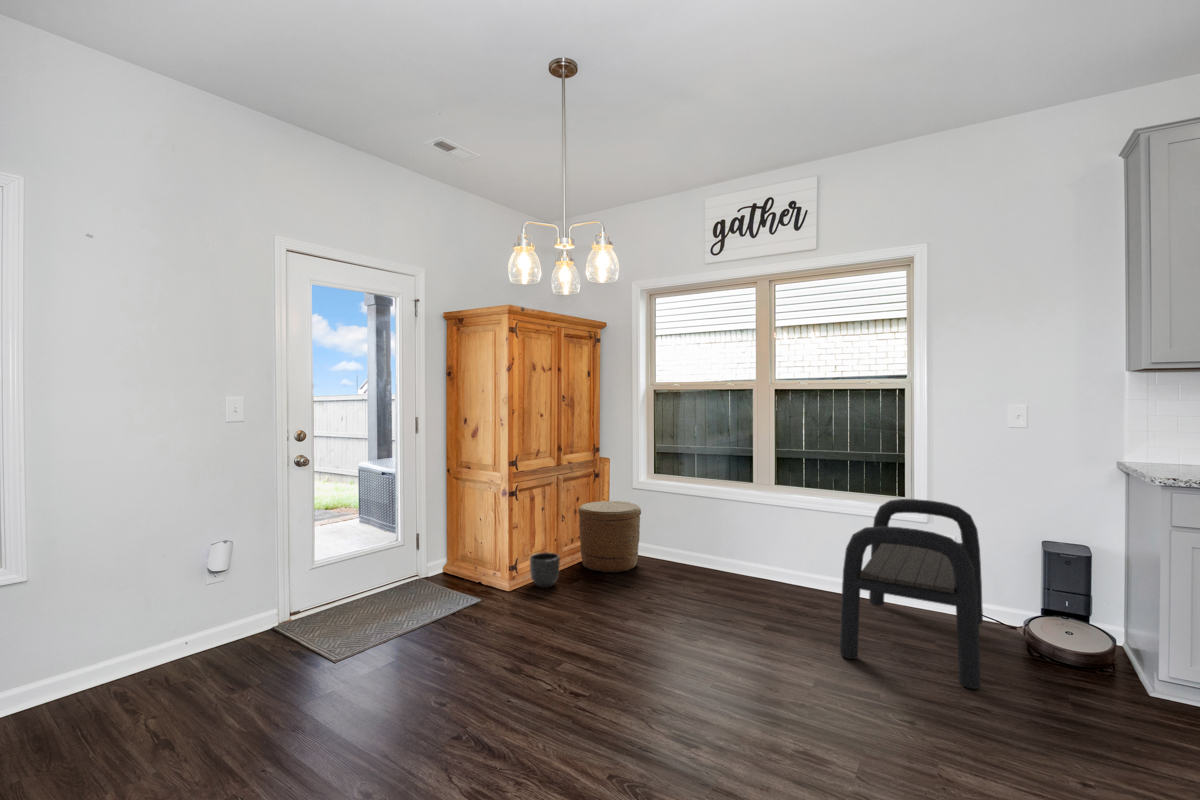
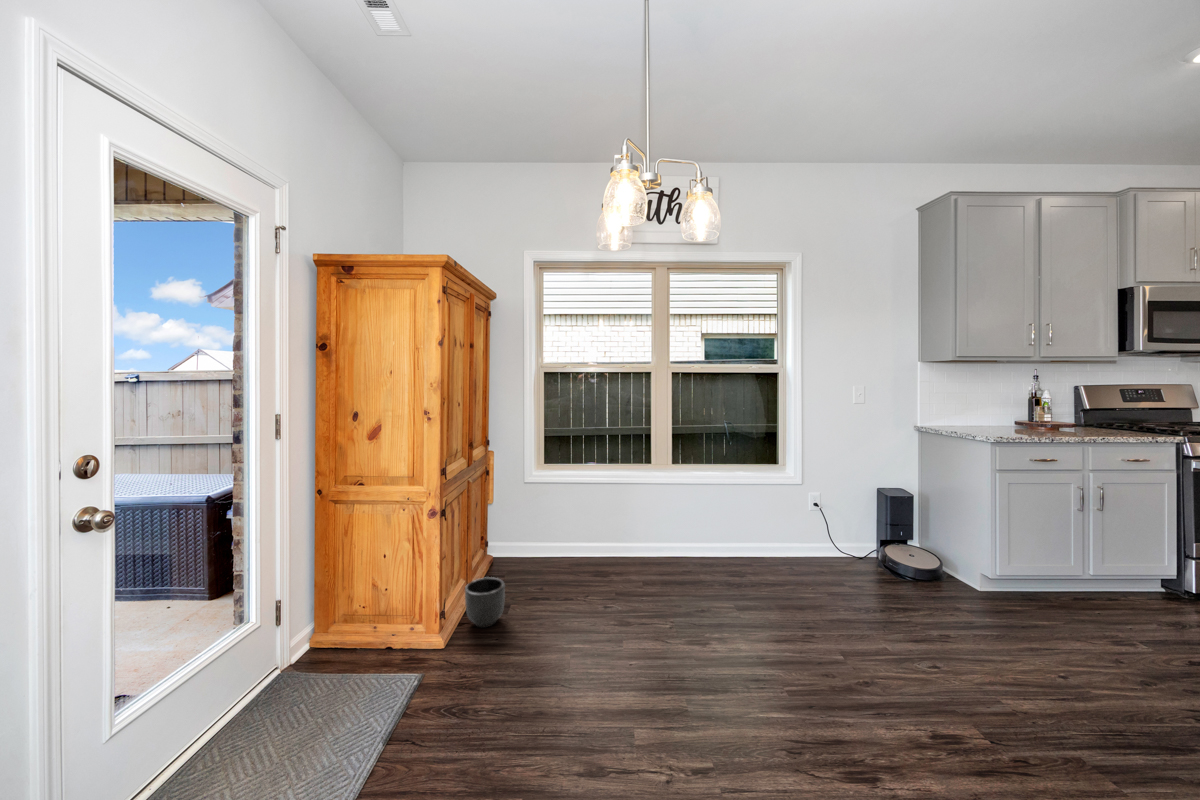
bench: present [840,499,983,689] -> none [768,461,937,612]
woven basket: present [578,501,641,573] -> none [487,497,560,584]

